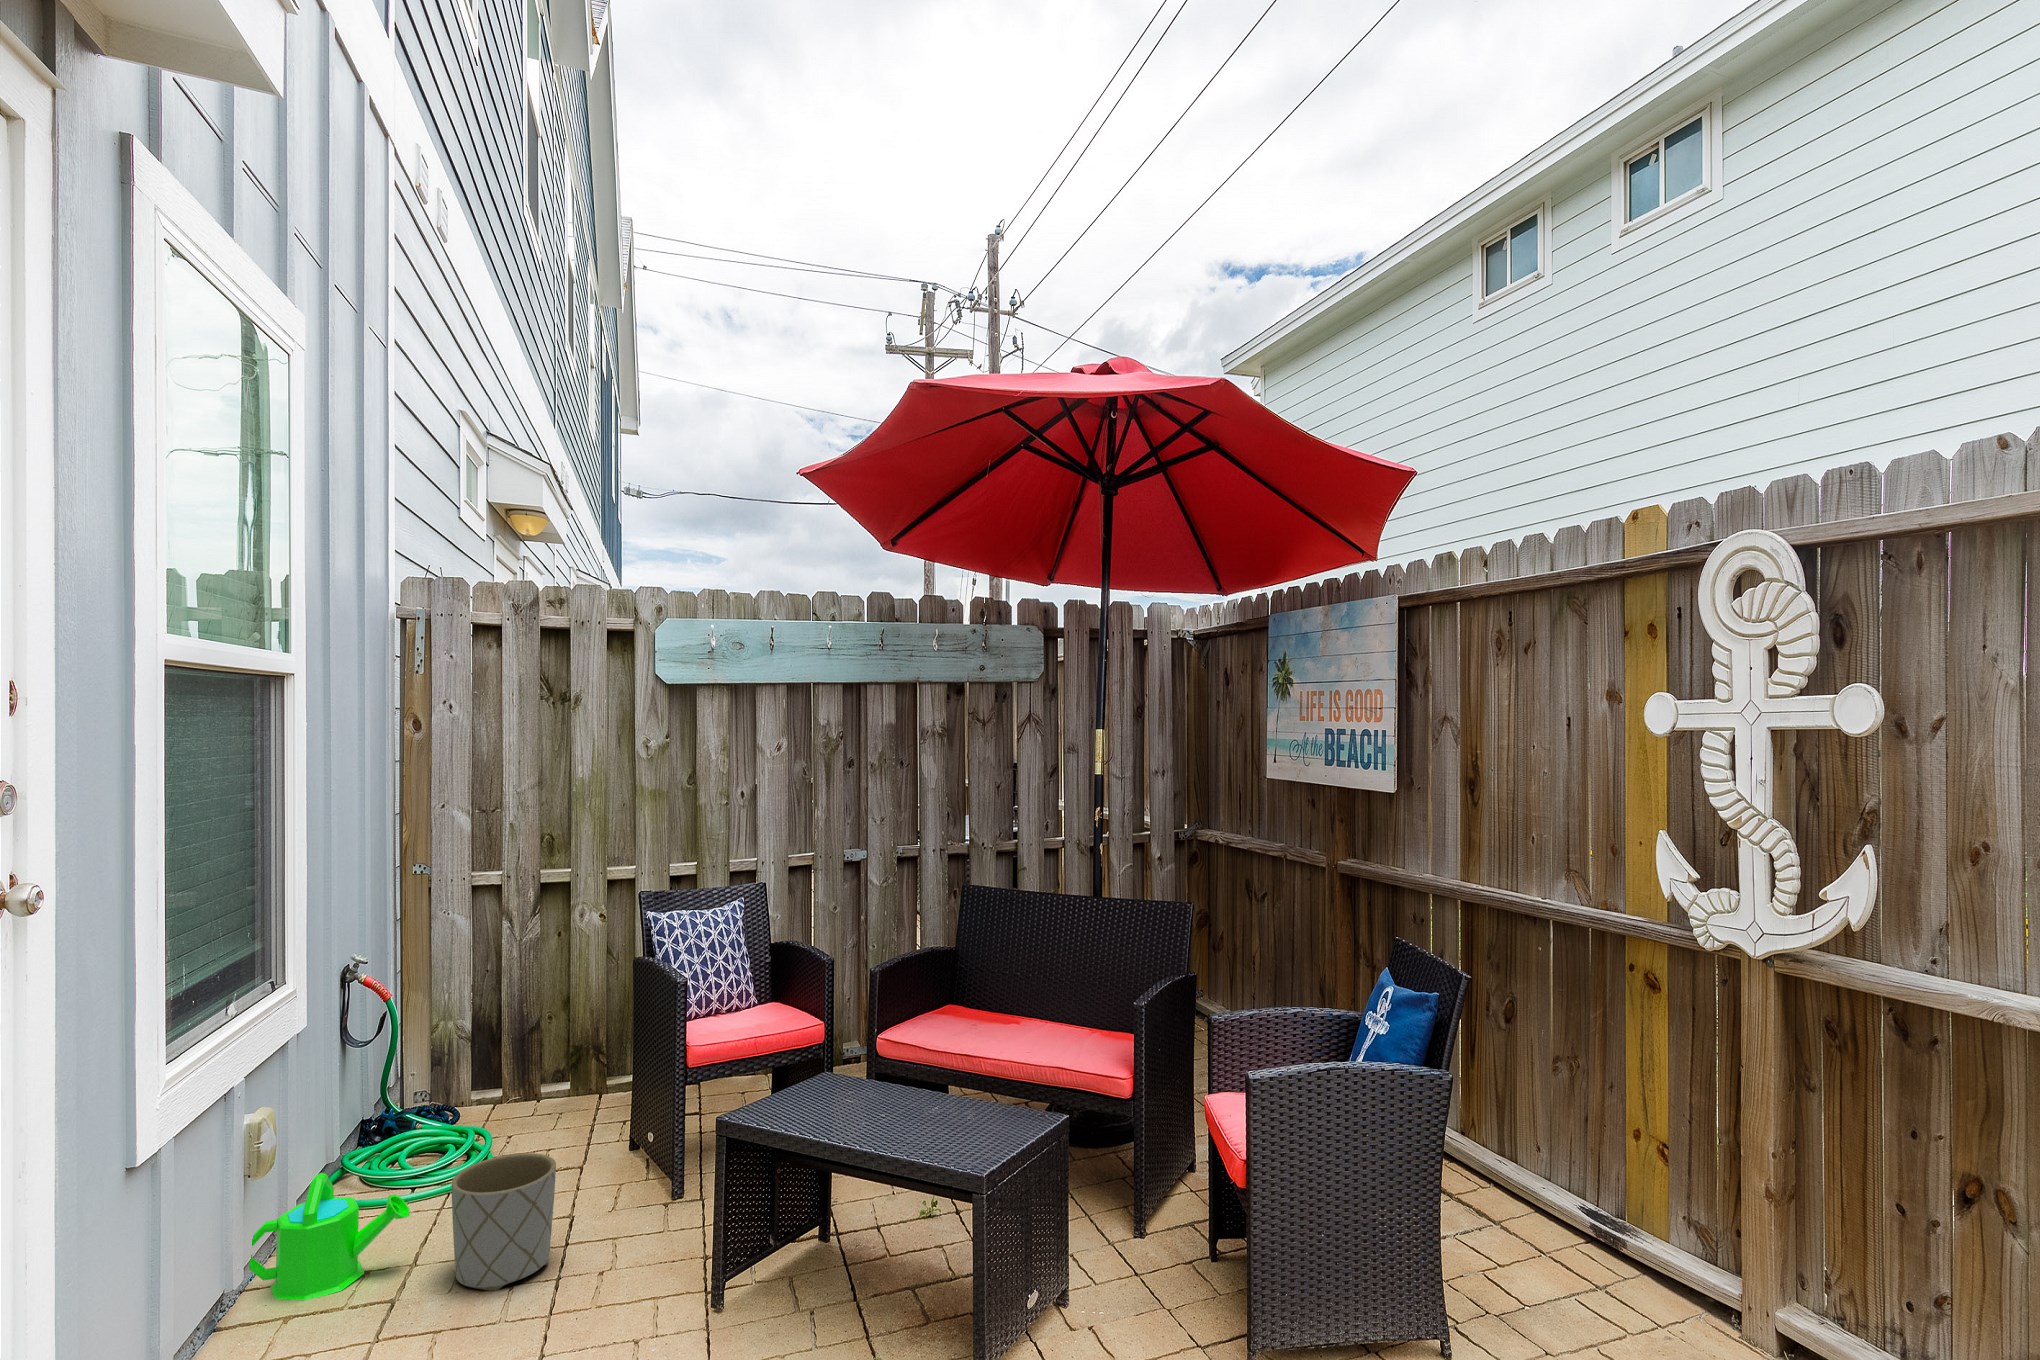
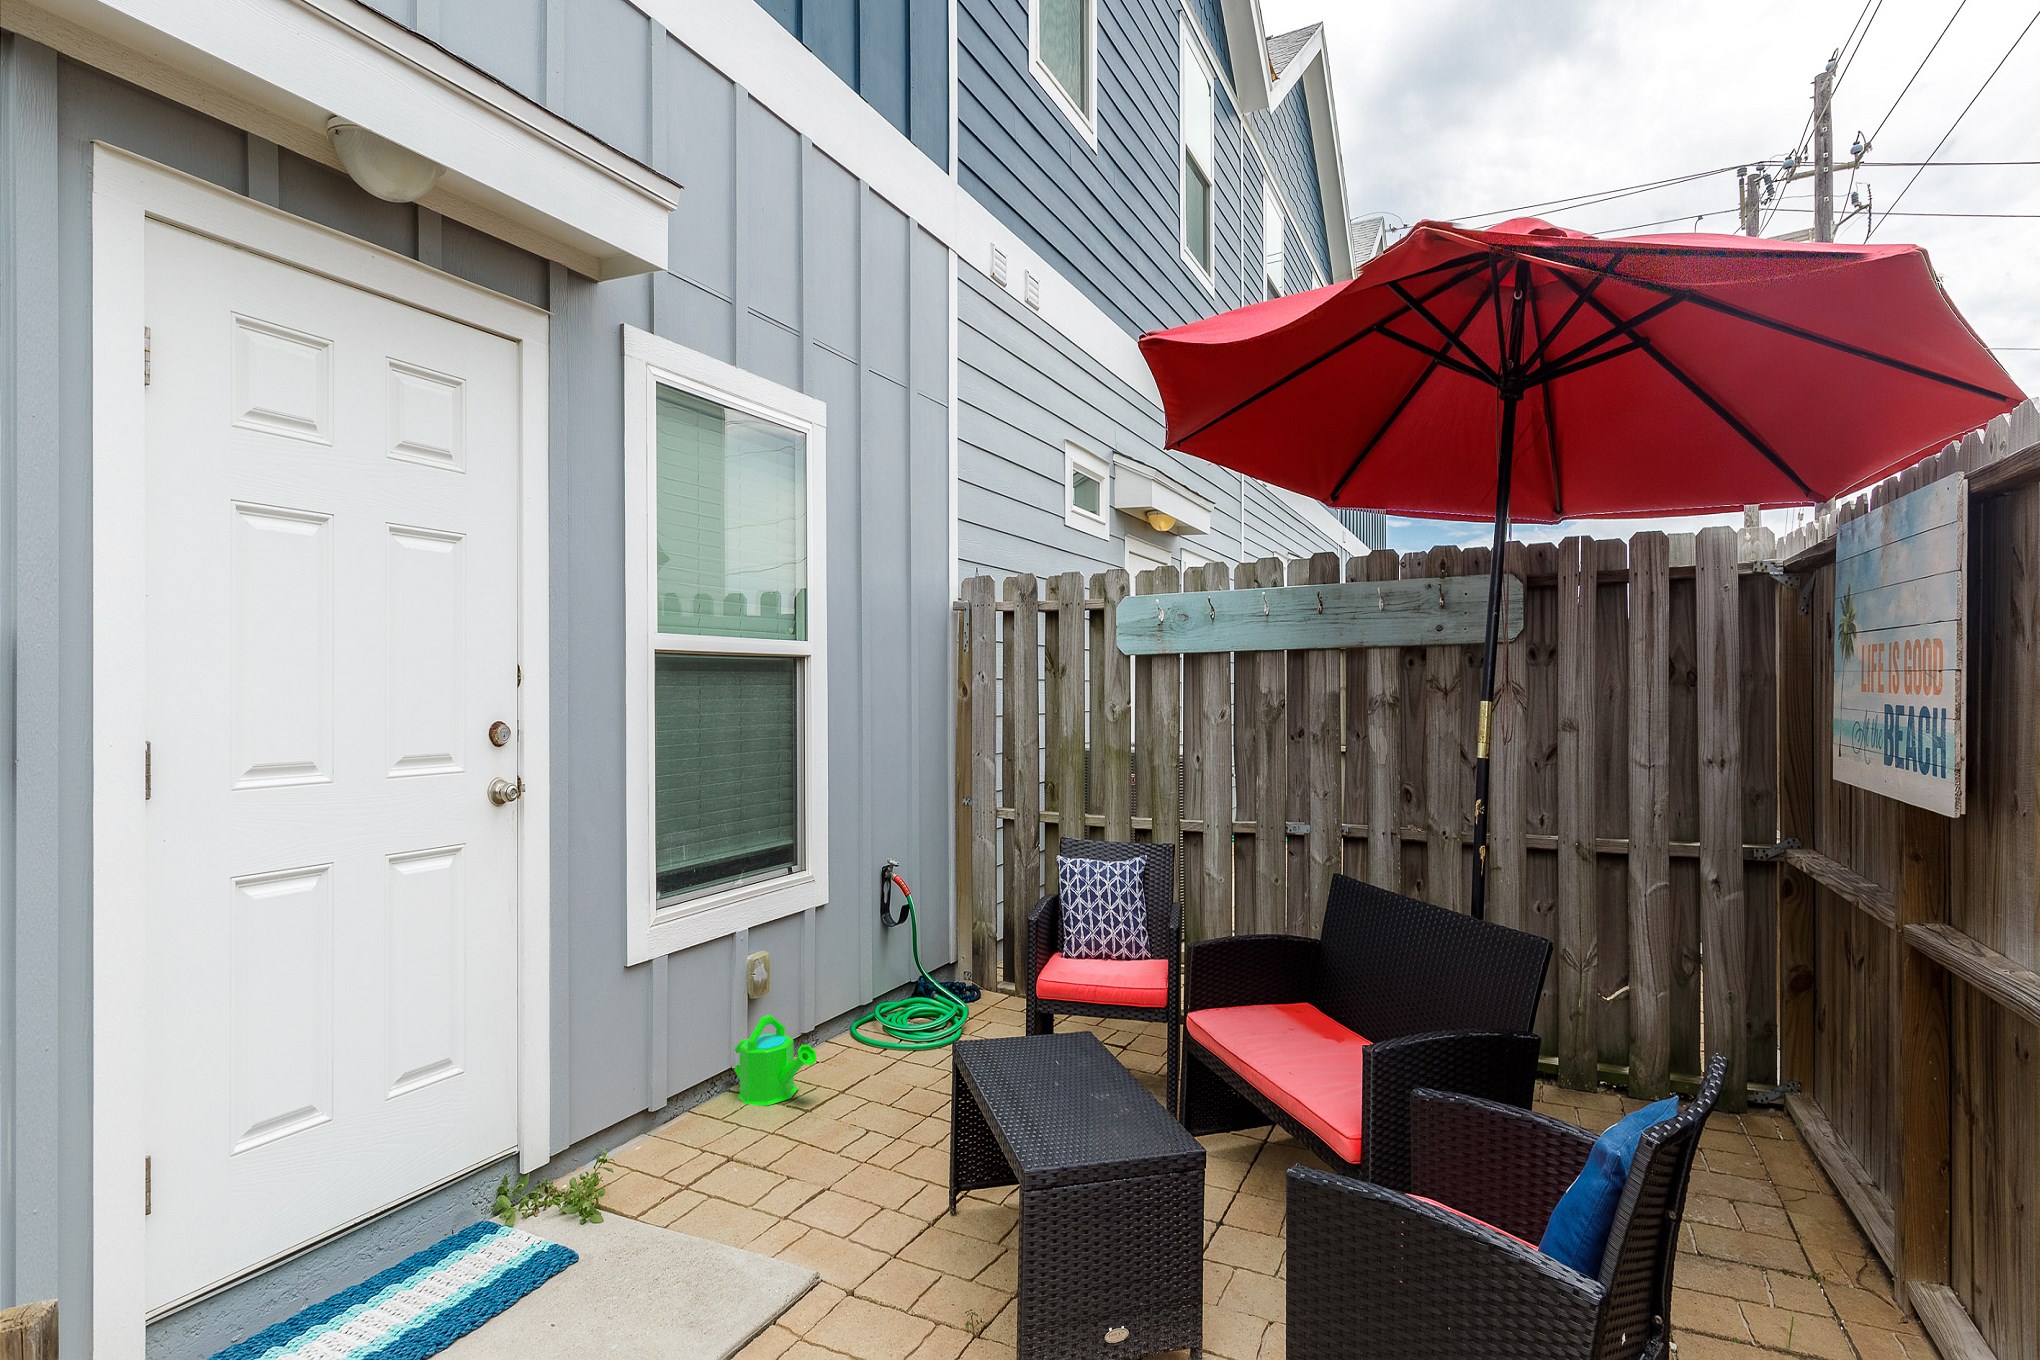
planter: present [451,1153,556,1291] -> none [814,1037,892,1145]

